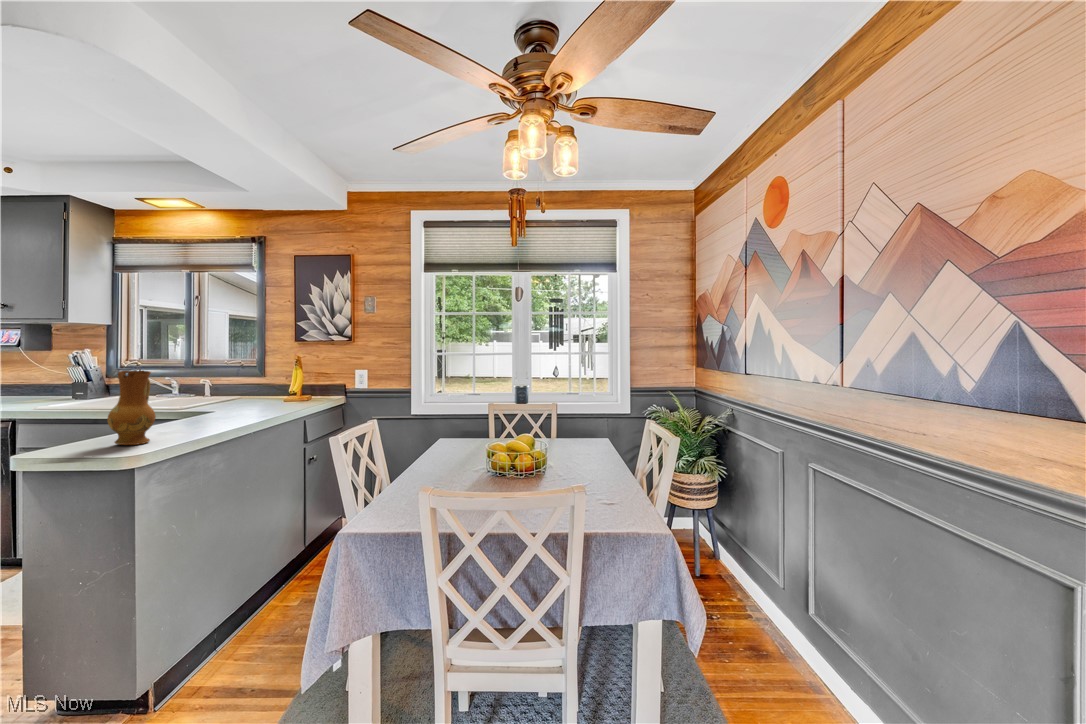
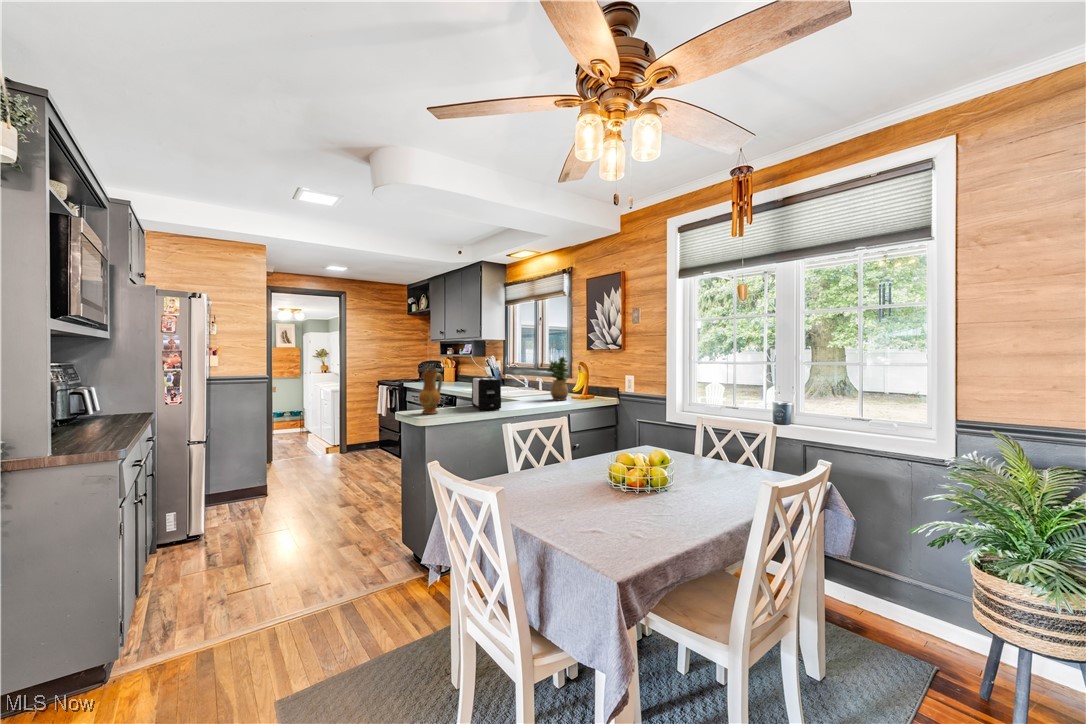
potted plant: none [257,349,291,405] -> present [547,357,569,400]
toaster: none [166,380,245,428] -> present [472,378,501,410]

